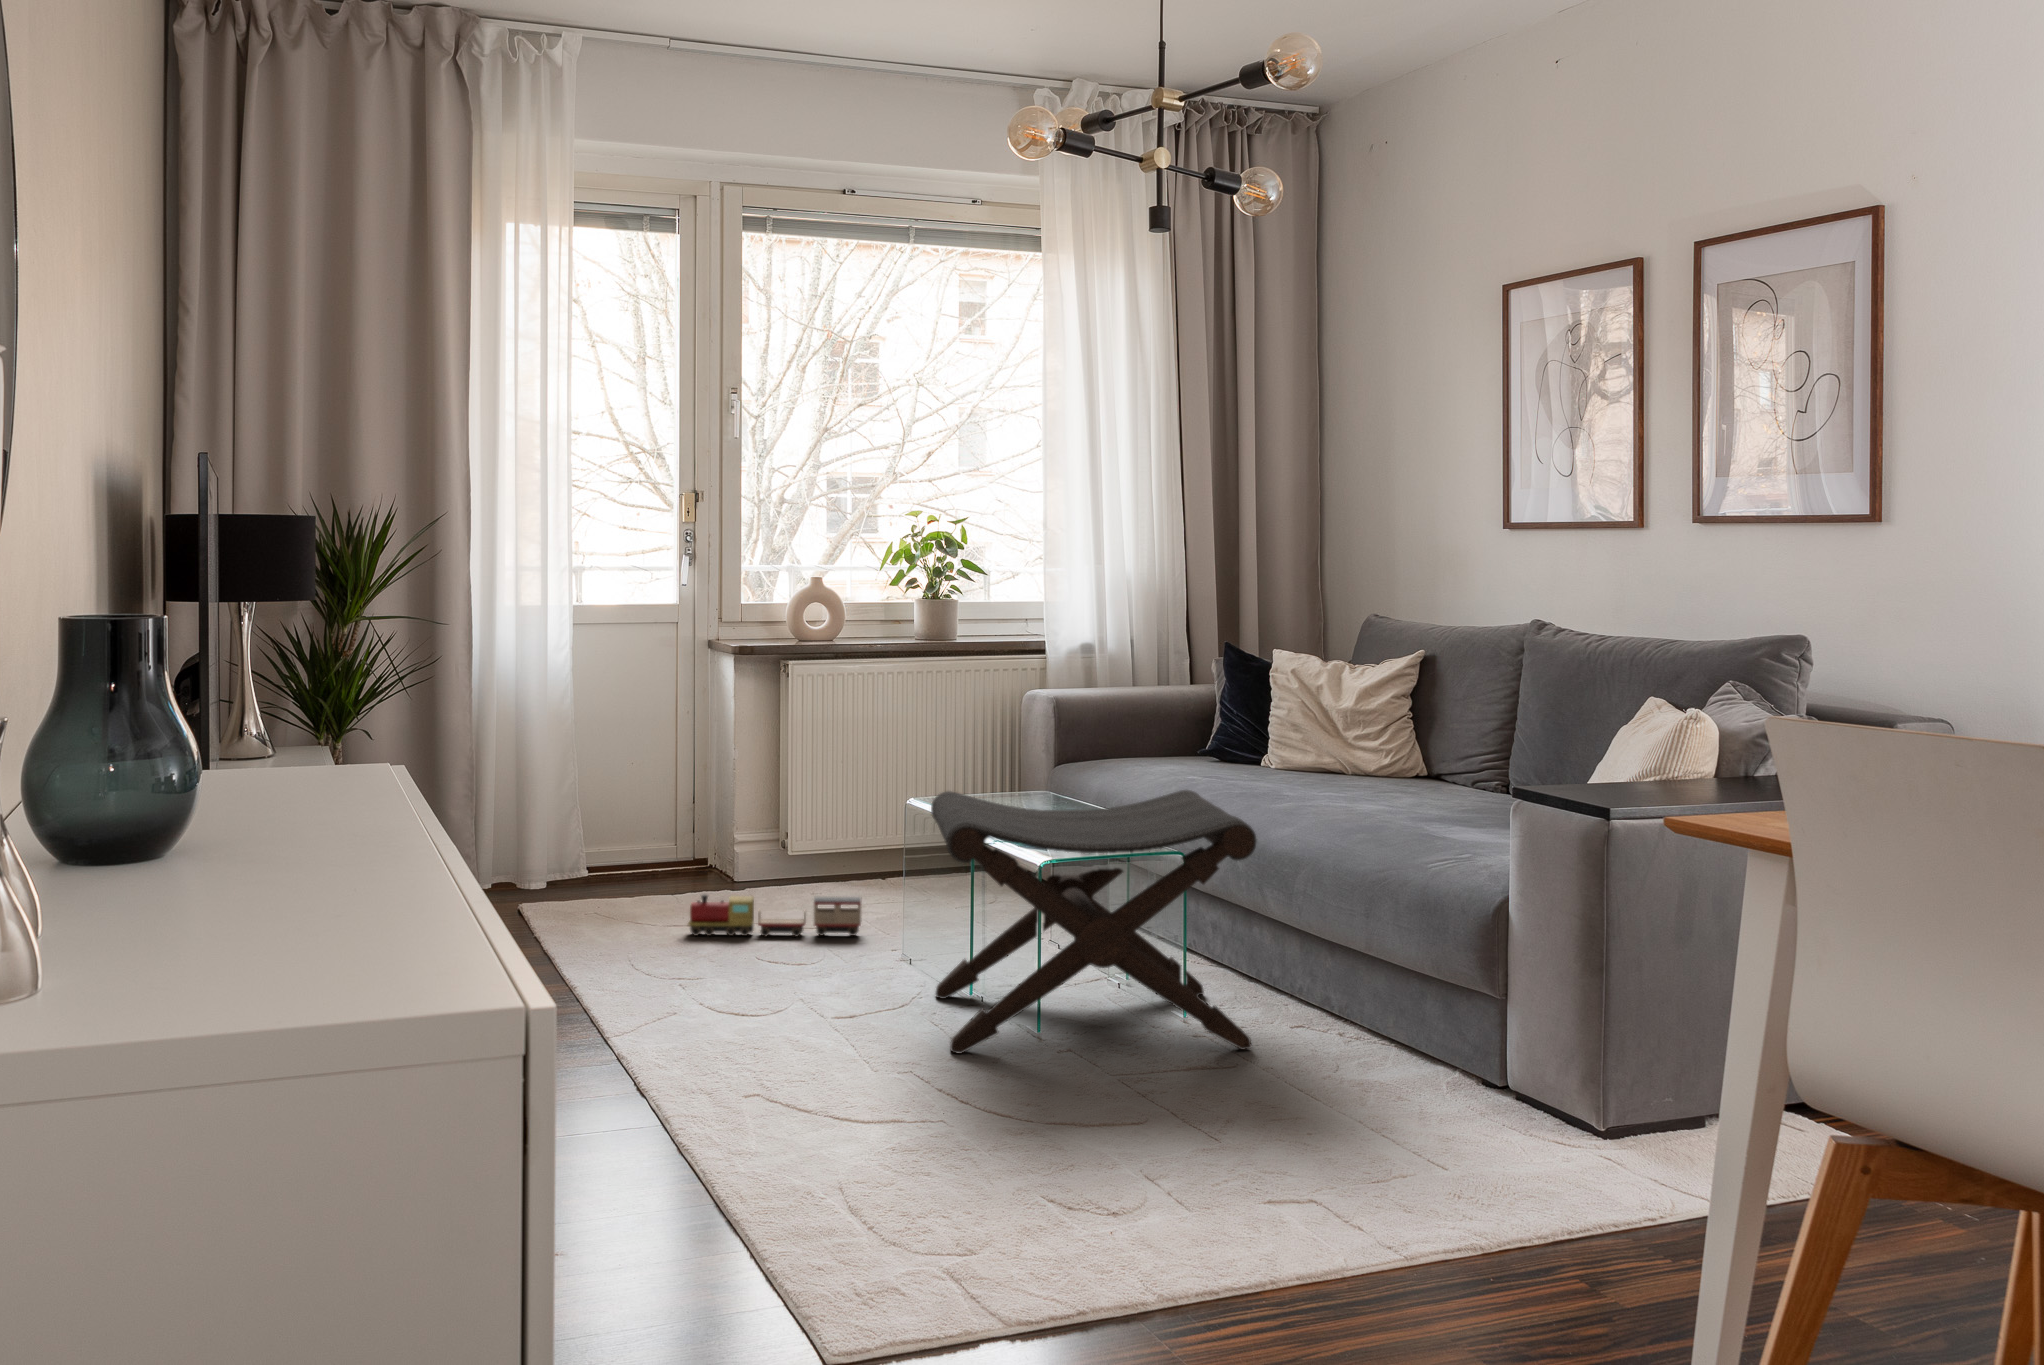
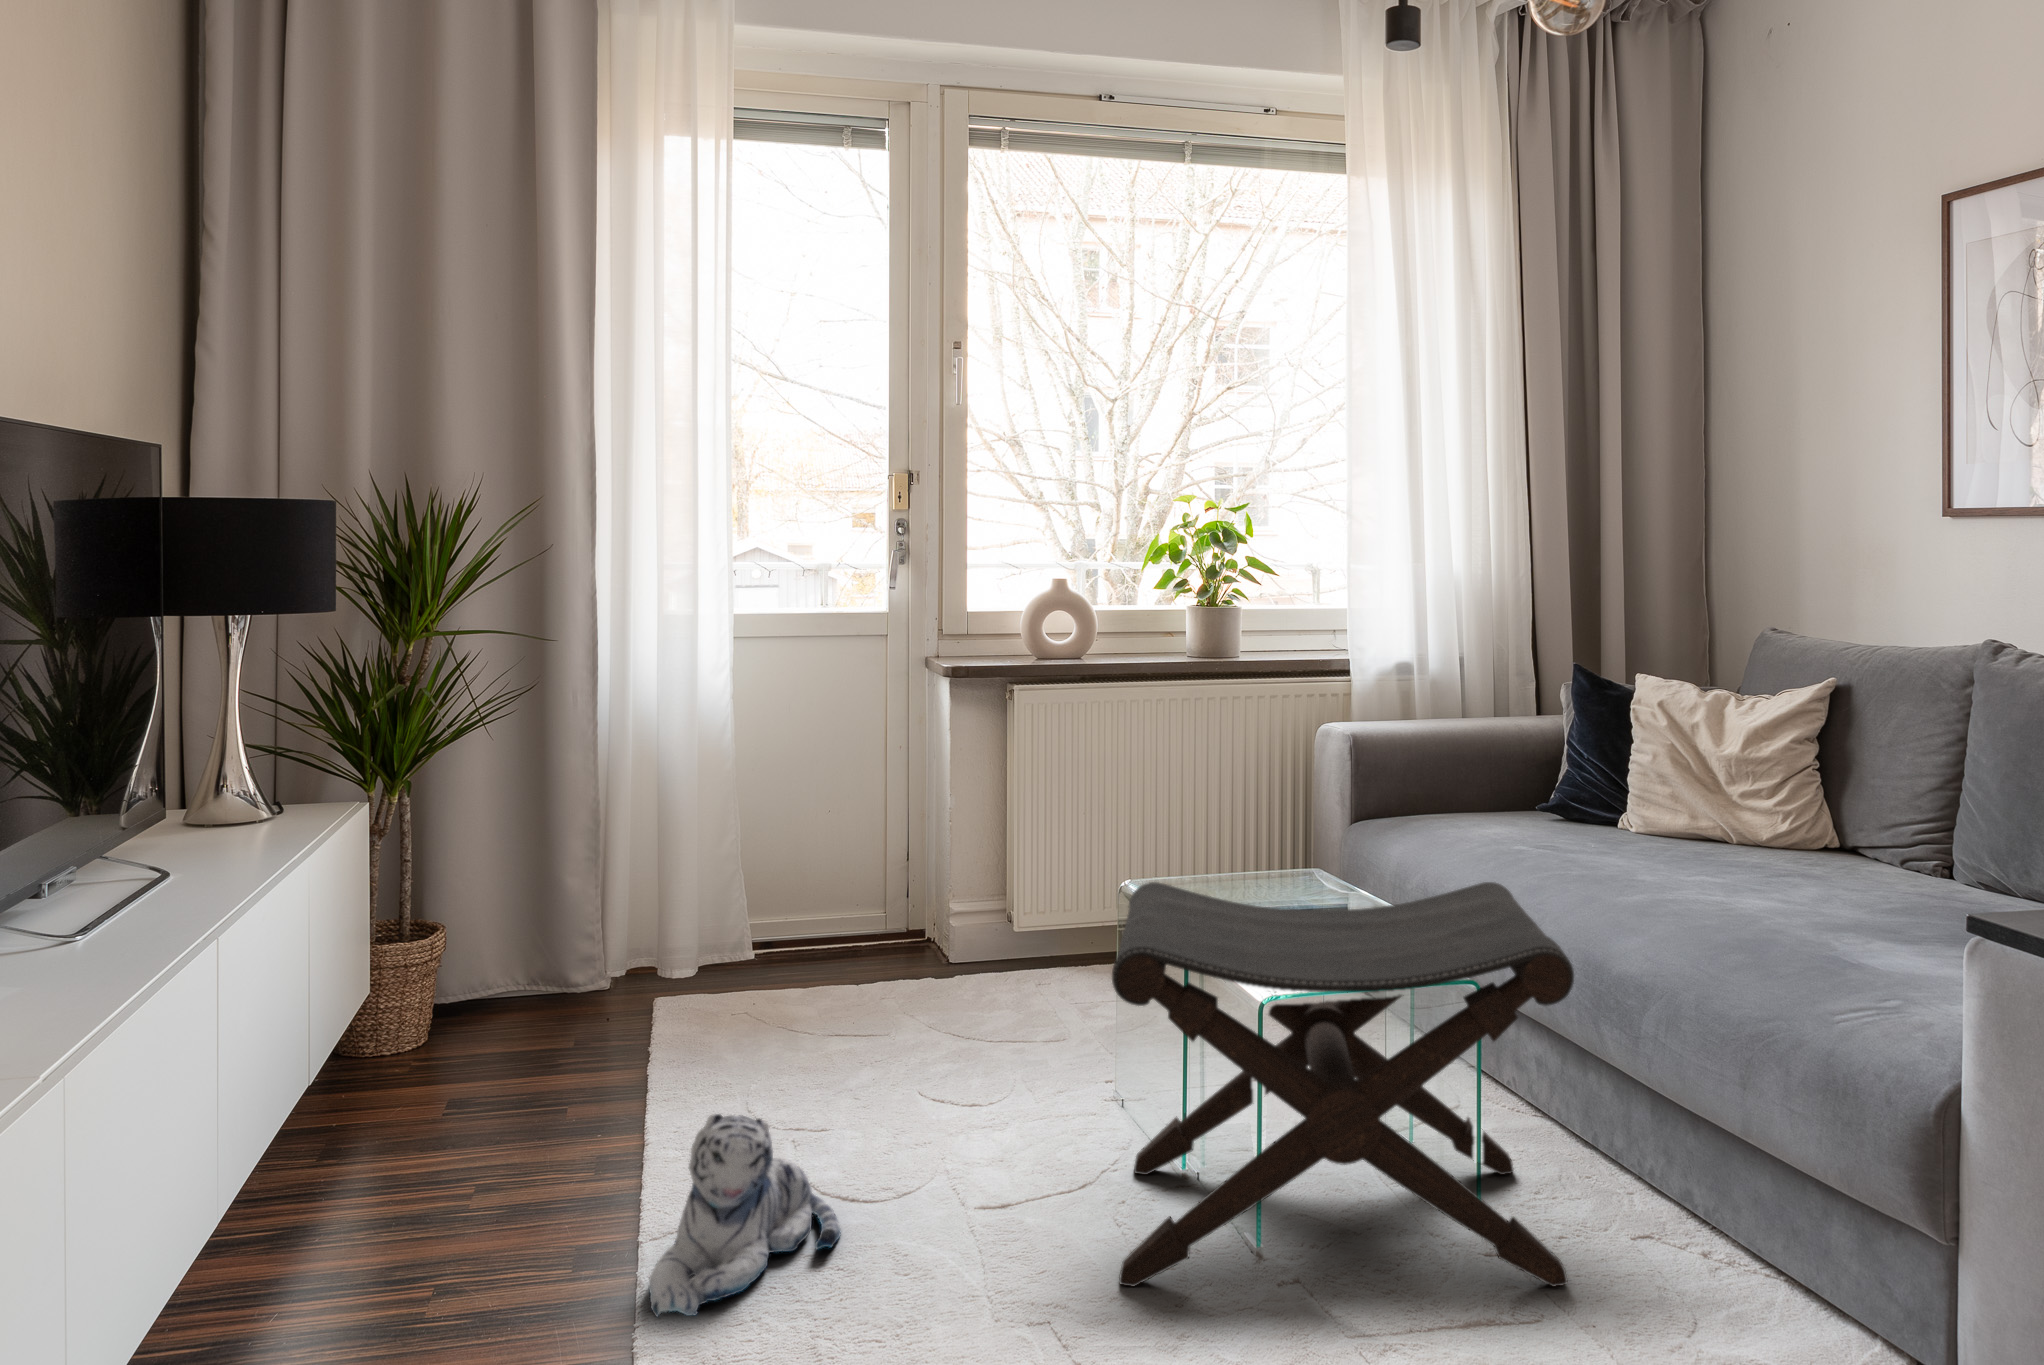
toy train: present [688,895,861,937] -> none [841,1000,1073,1059]
plush toy: none [632,941,748,1071] -> present [648,1114,840,1317]

